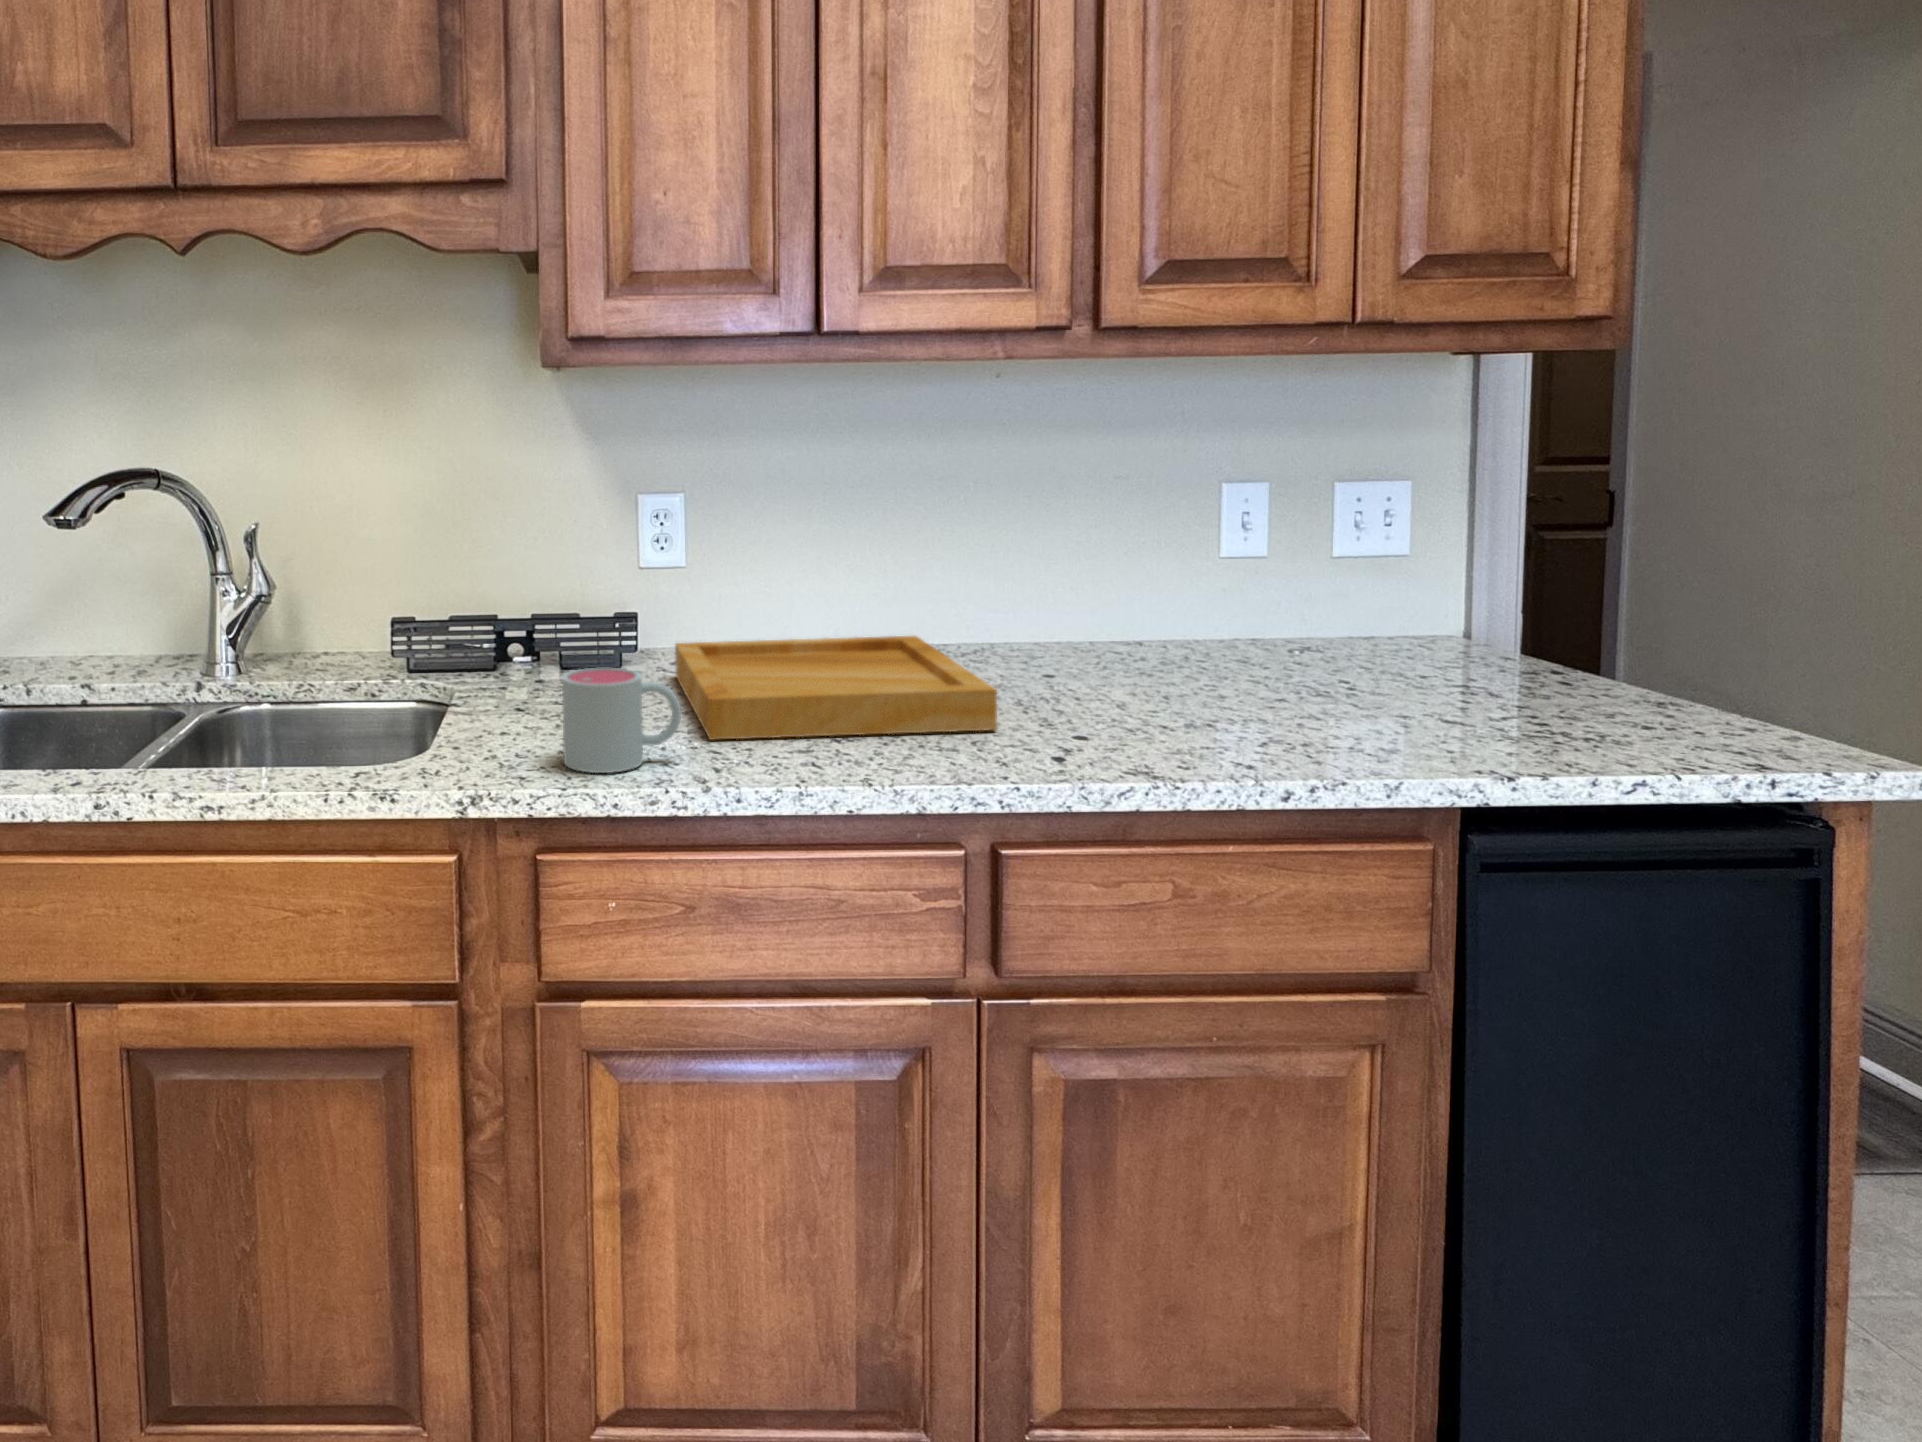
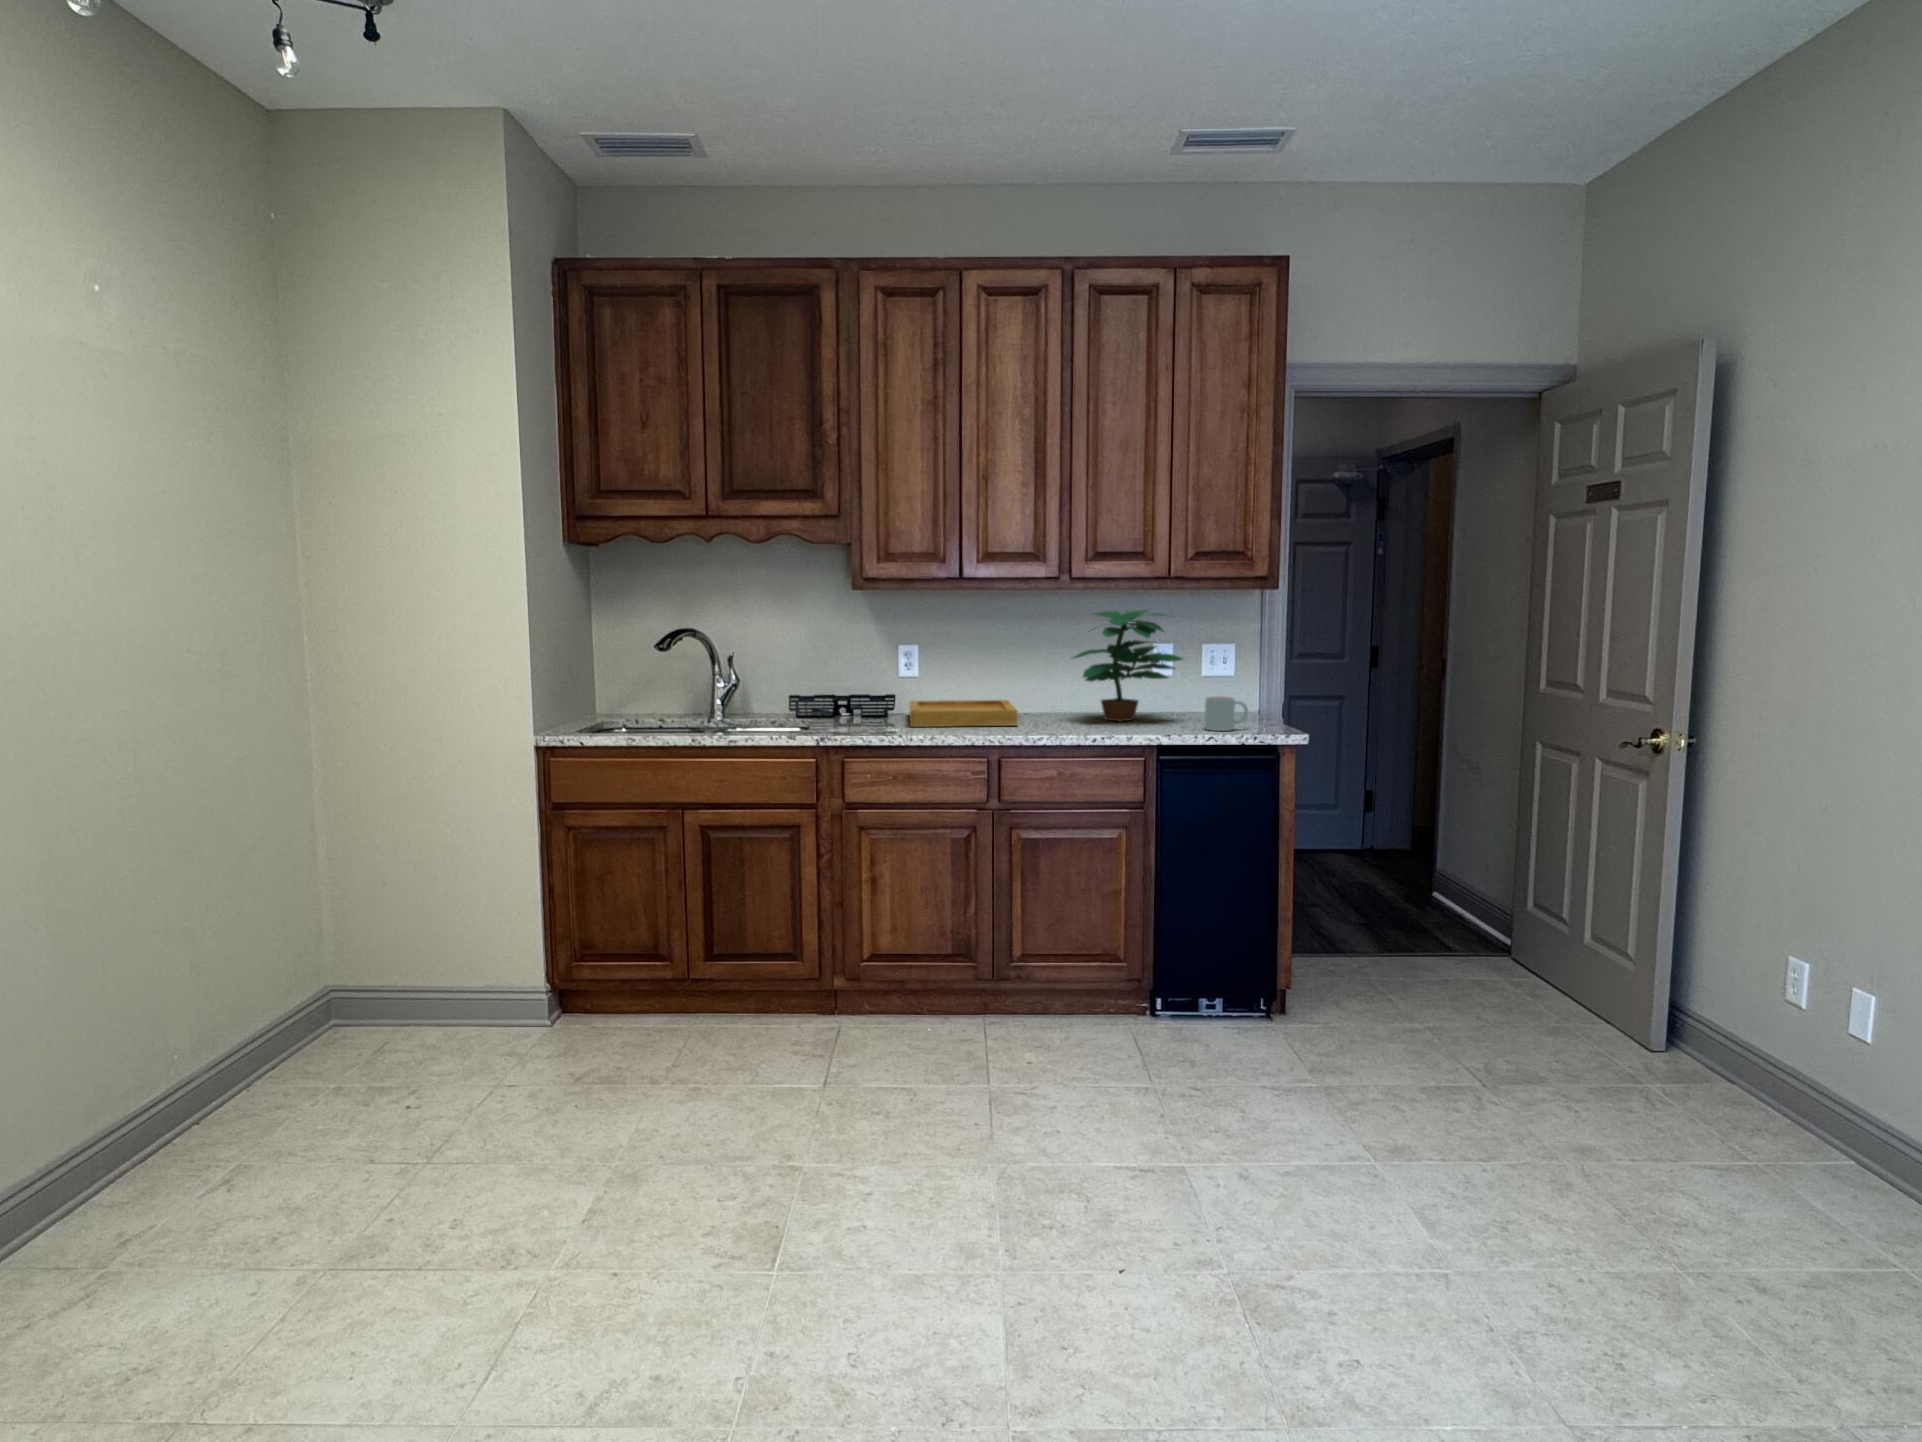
potted plant: none [1107,410,1401,703] -> present [1073,610,1183,721]
mug: present [562,668,681,773] -> present [1205,697,1248,731]

